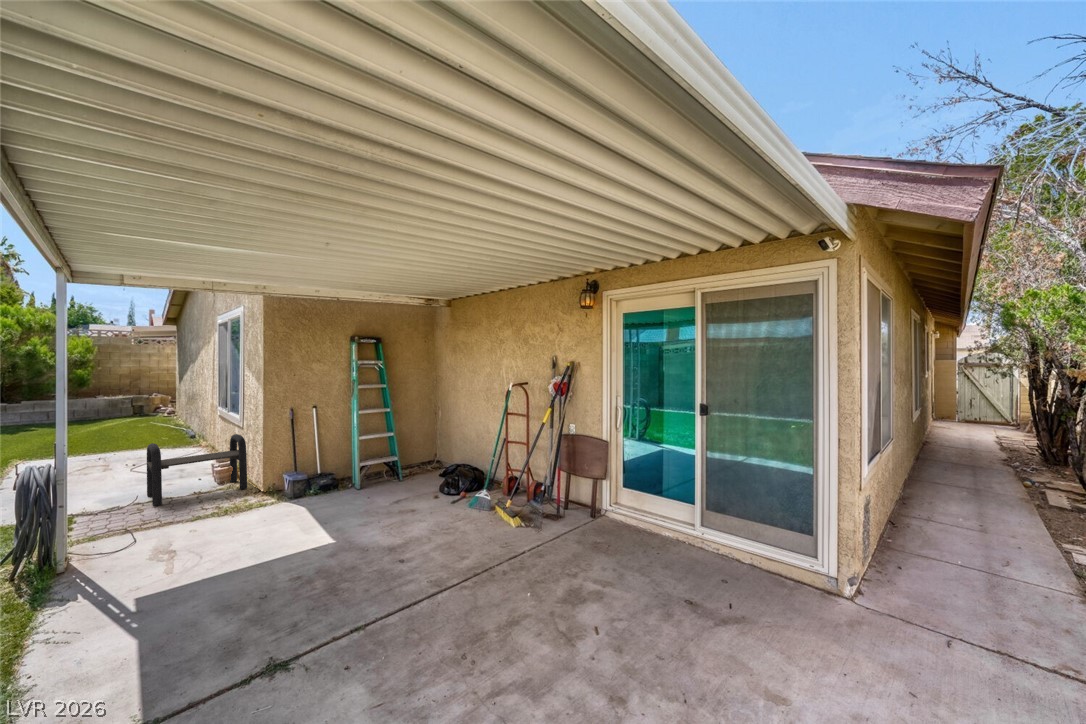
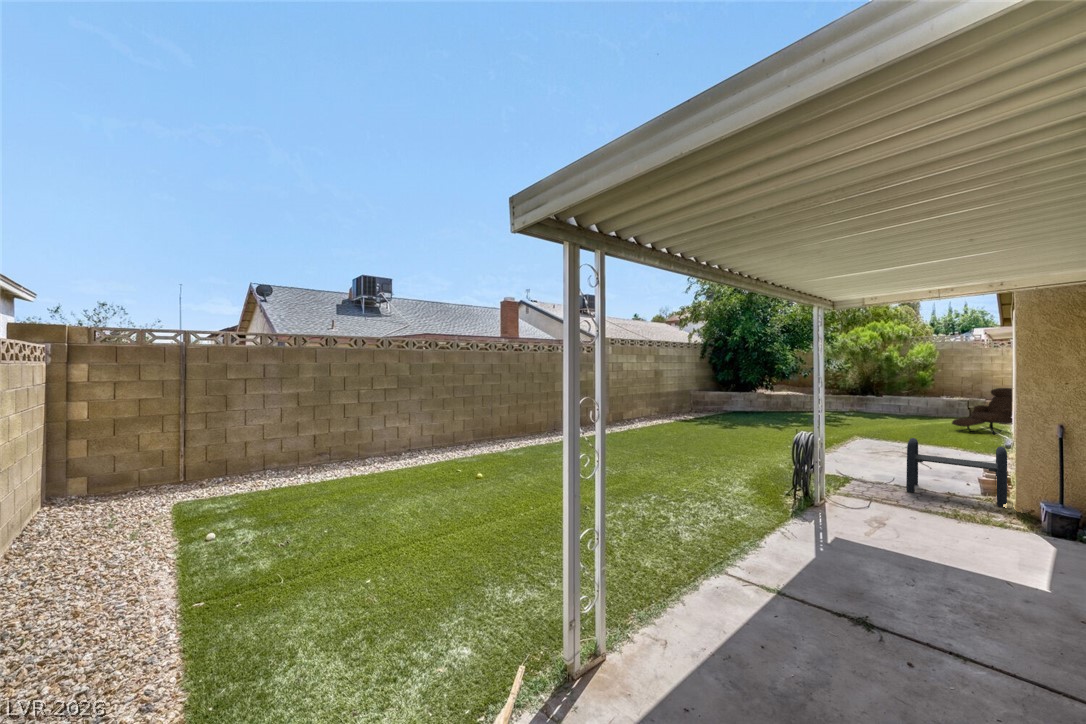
lounge chair: none [131,382,193,432] -> present [952,388,1012,434]

